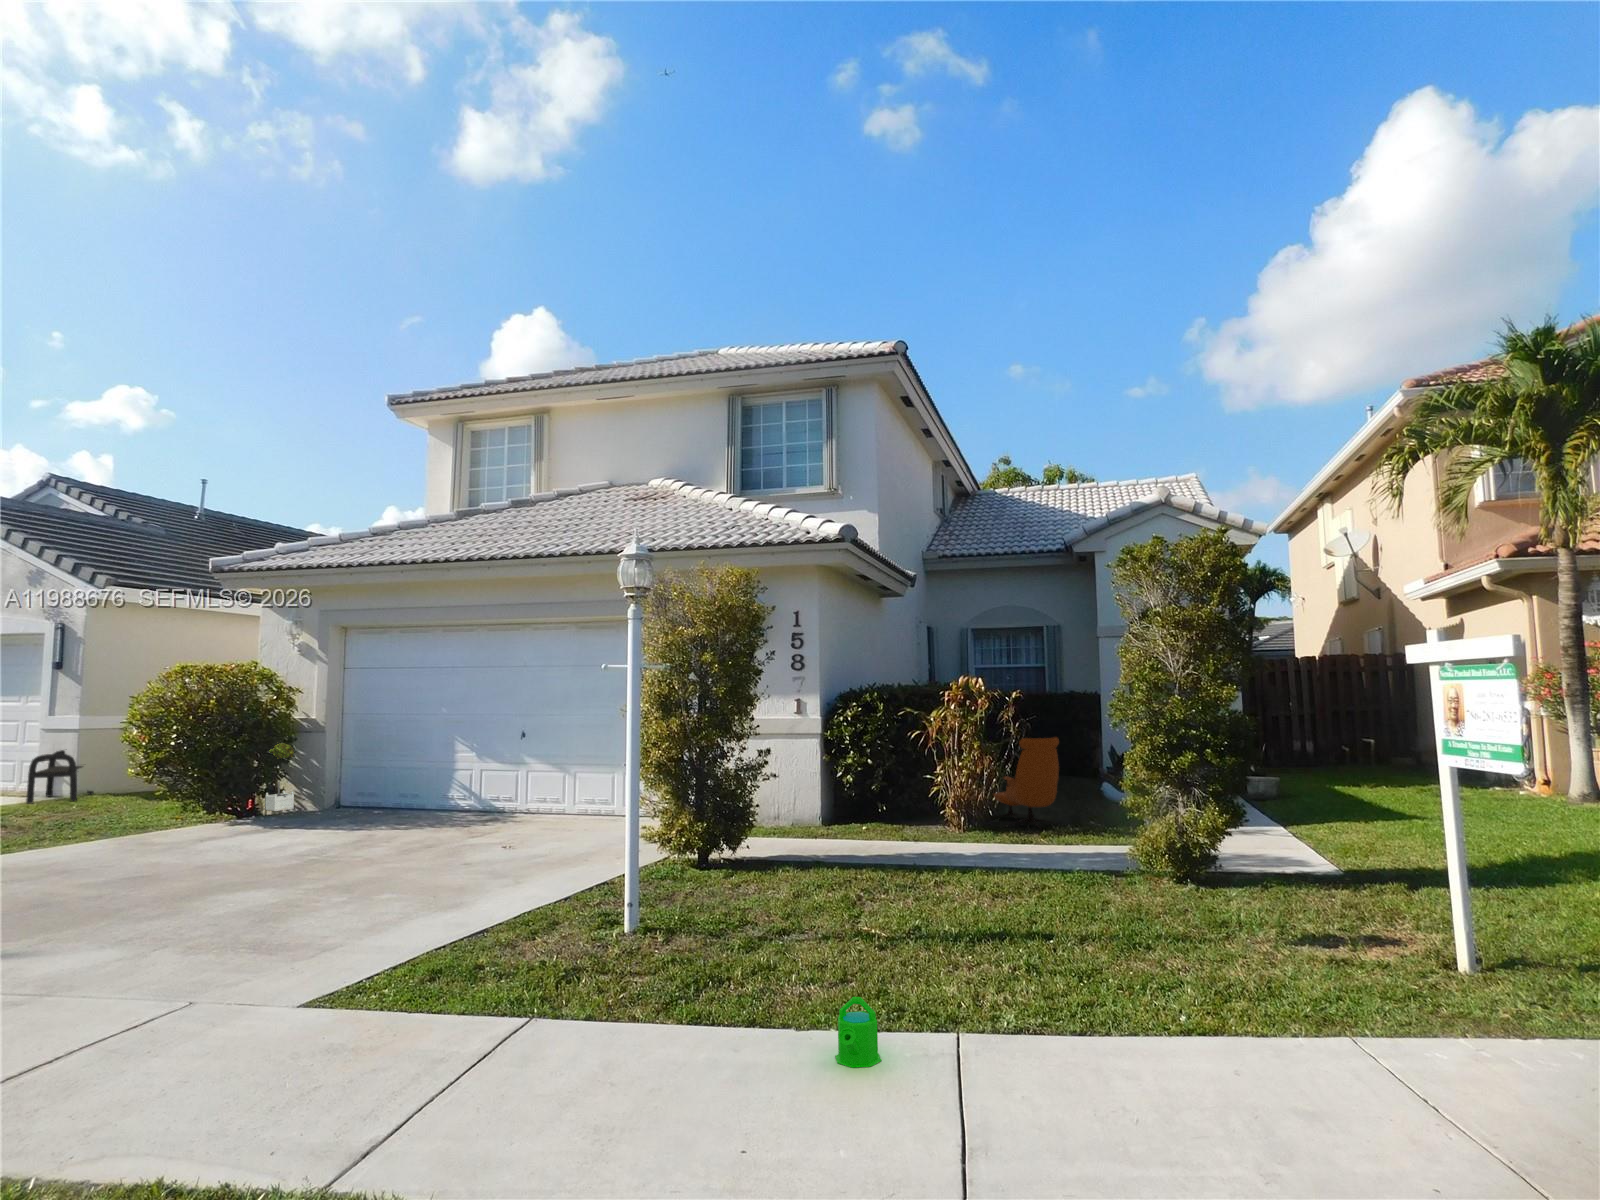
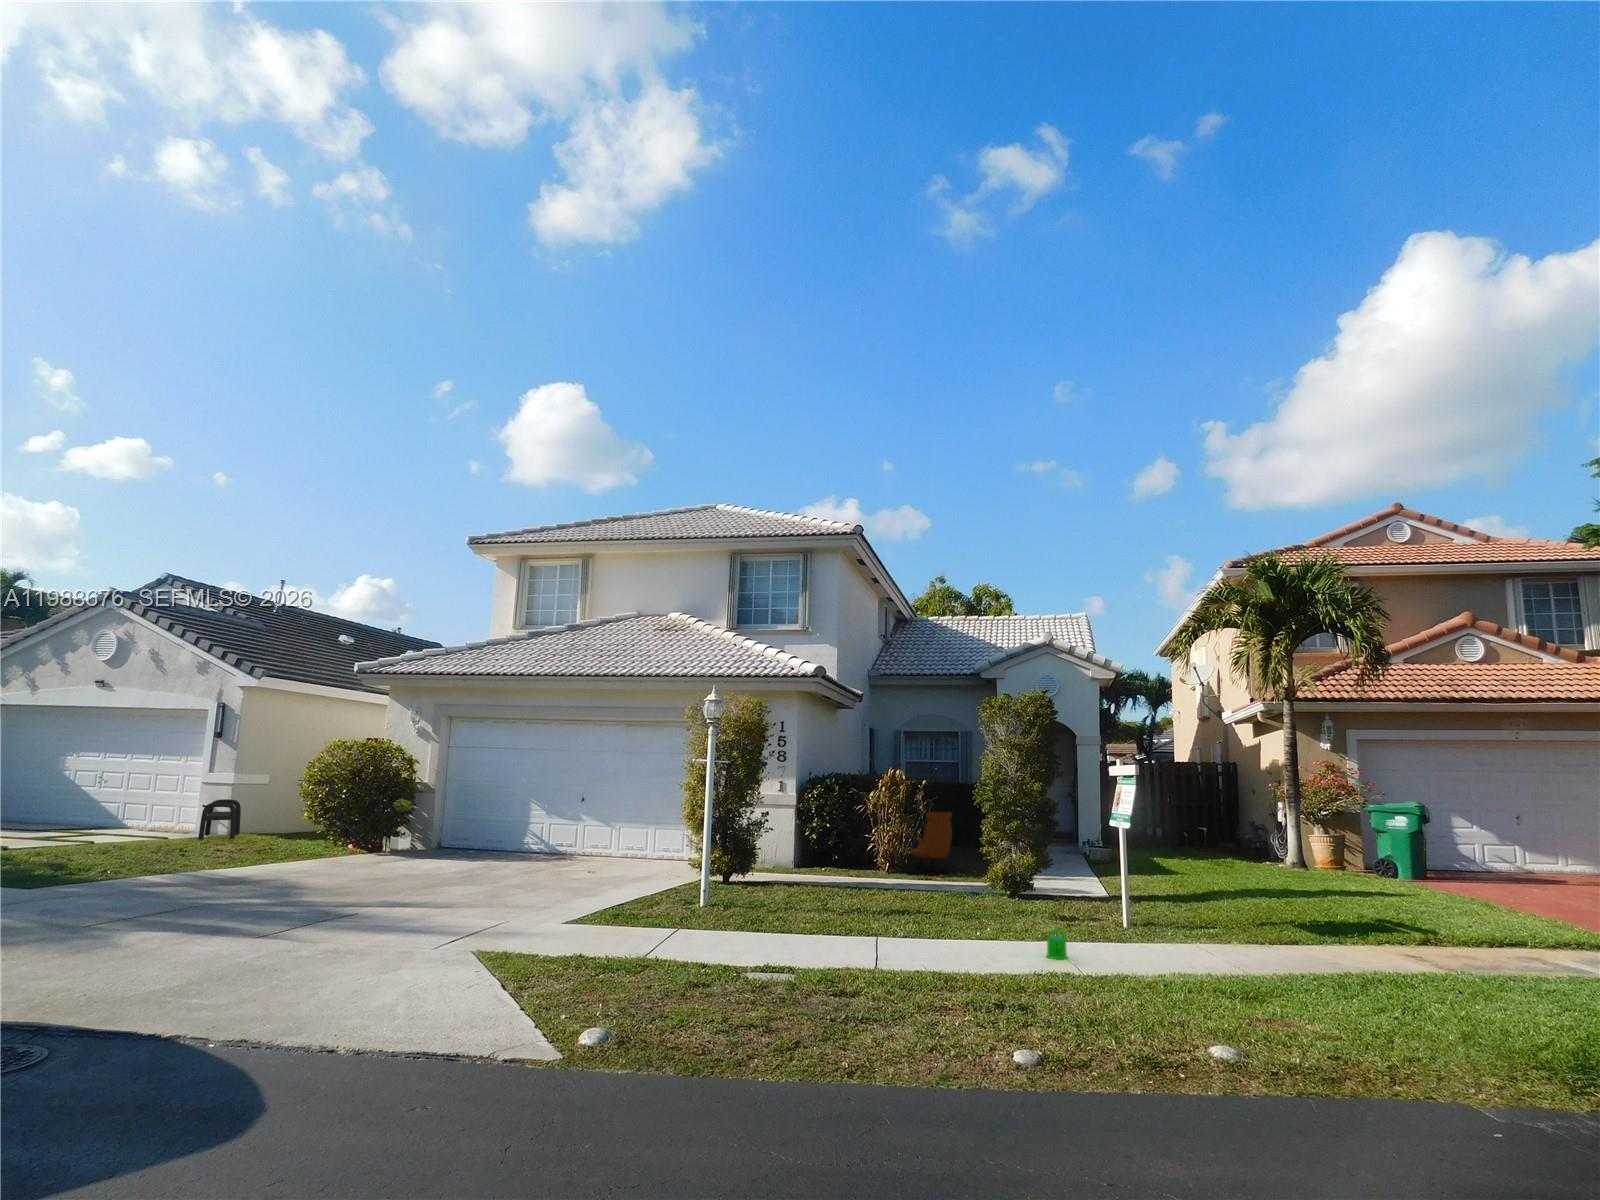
watering can: present [835,997,881,1068] -> present [1047,928,1067,959]

